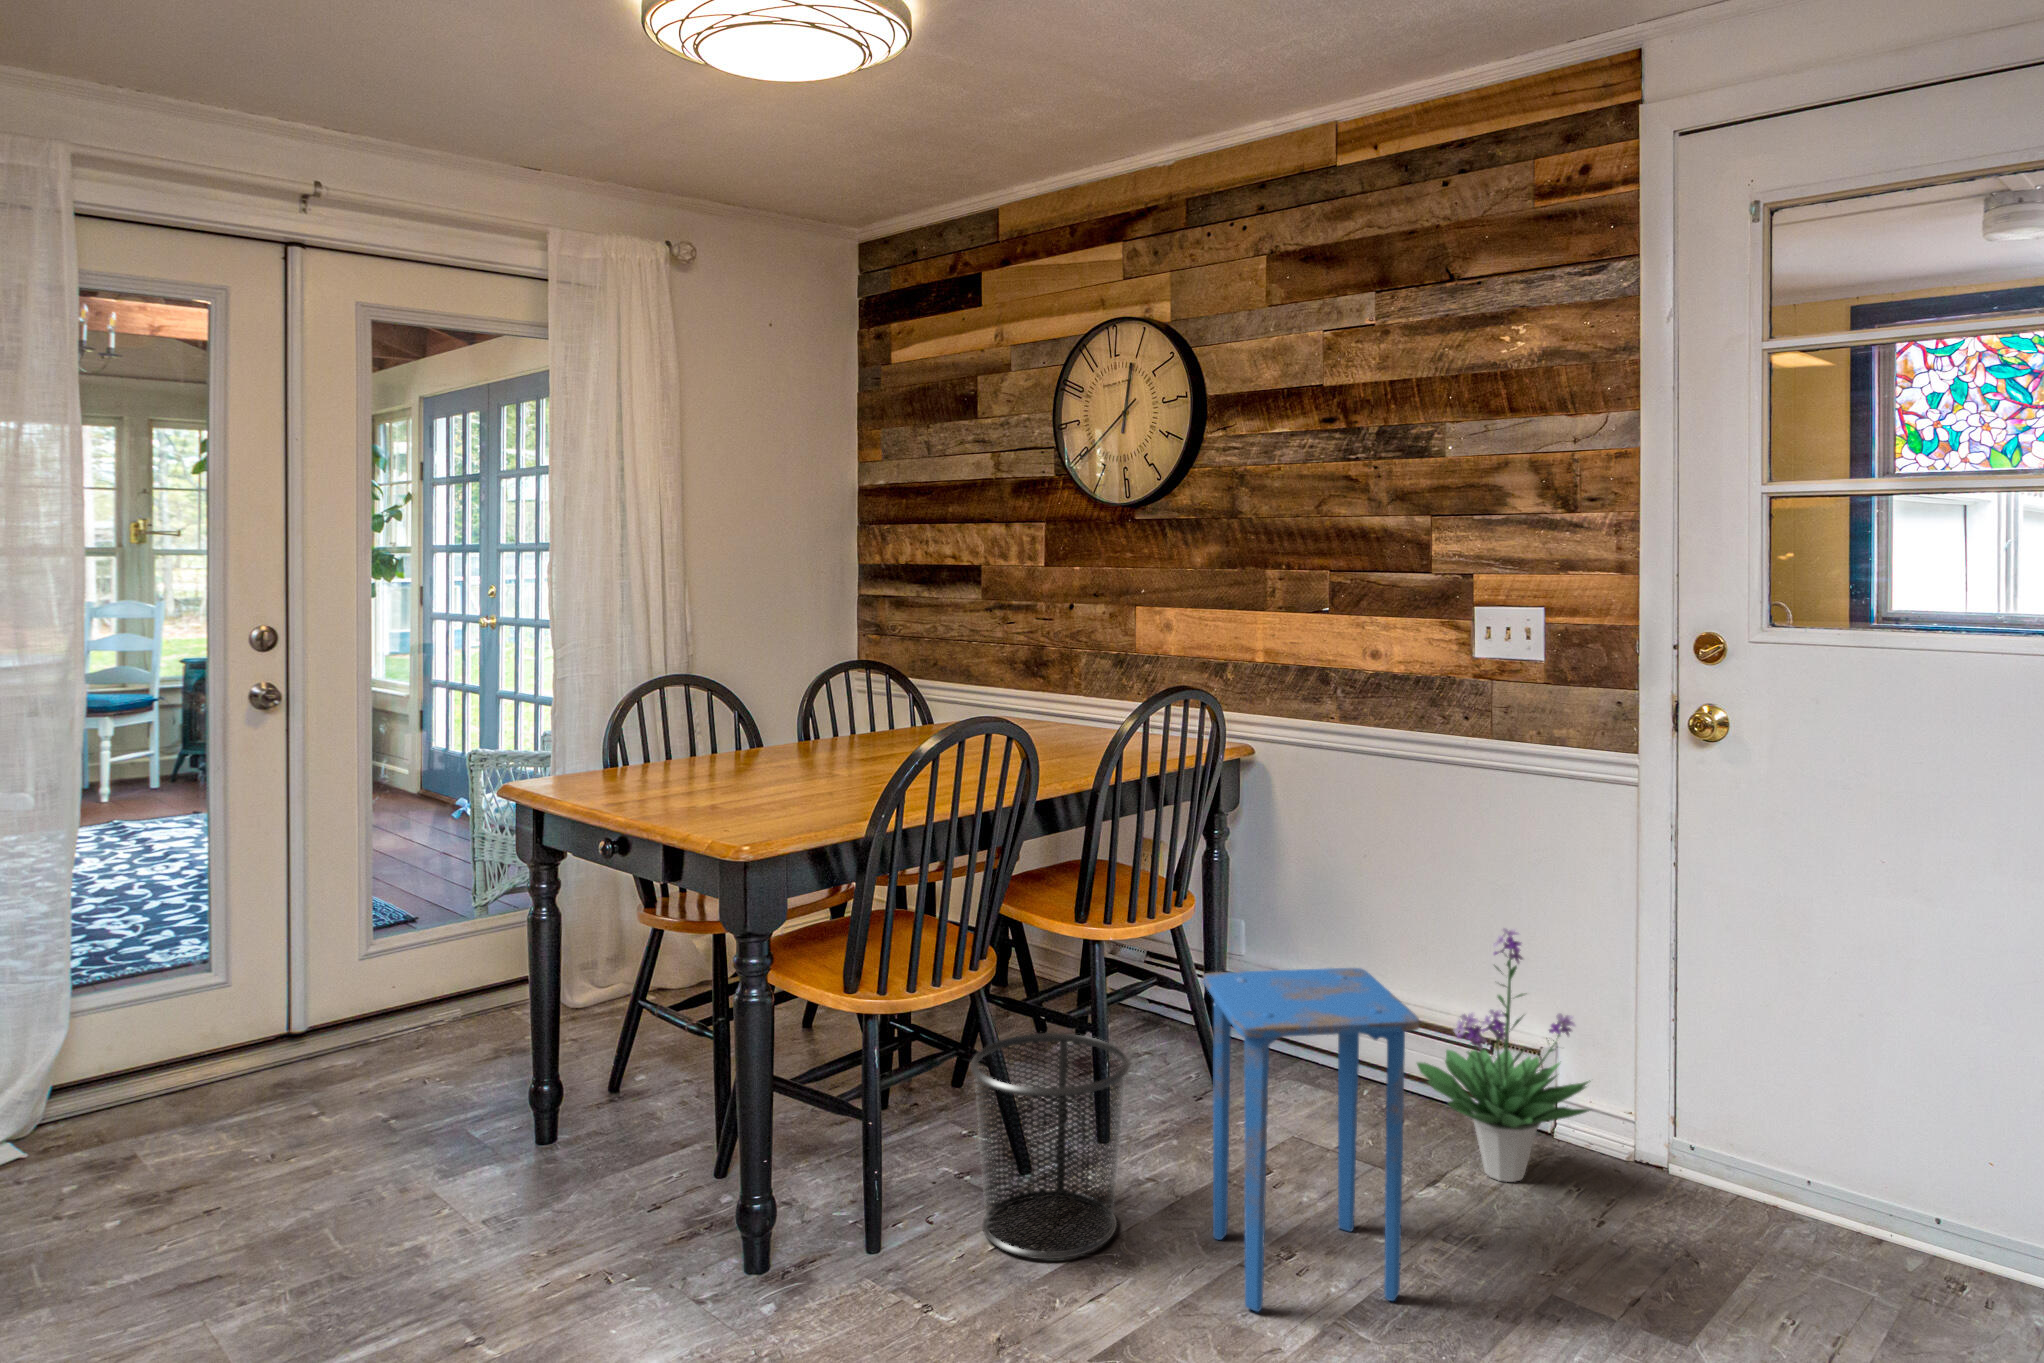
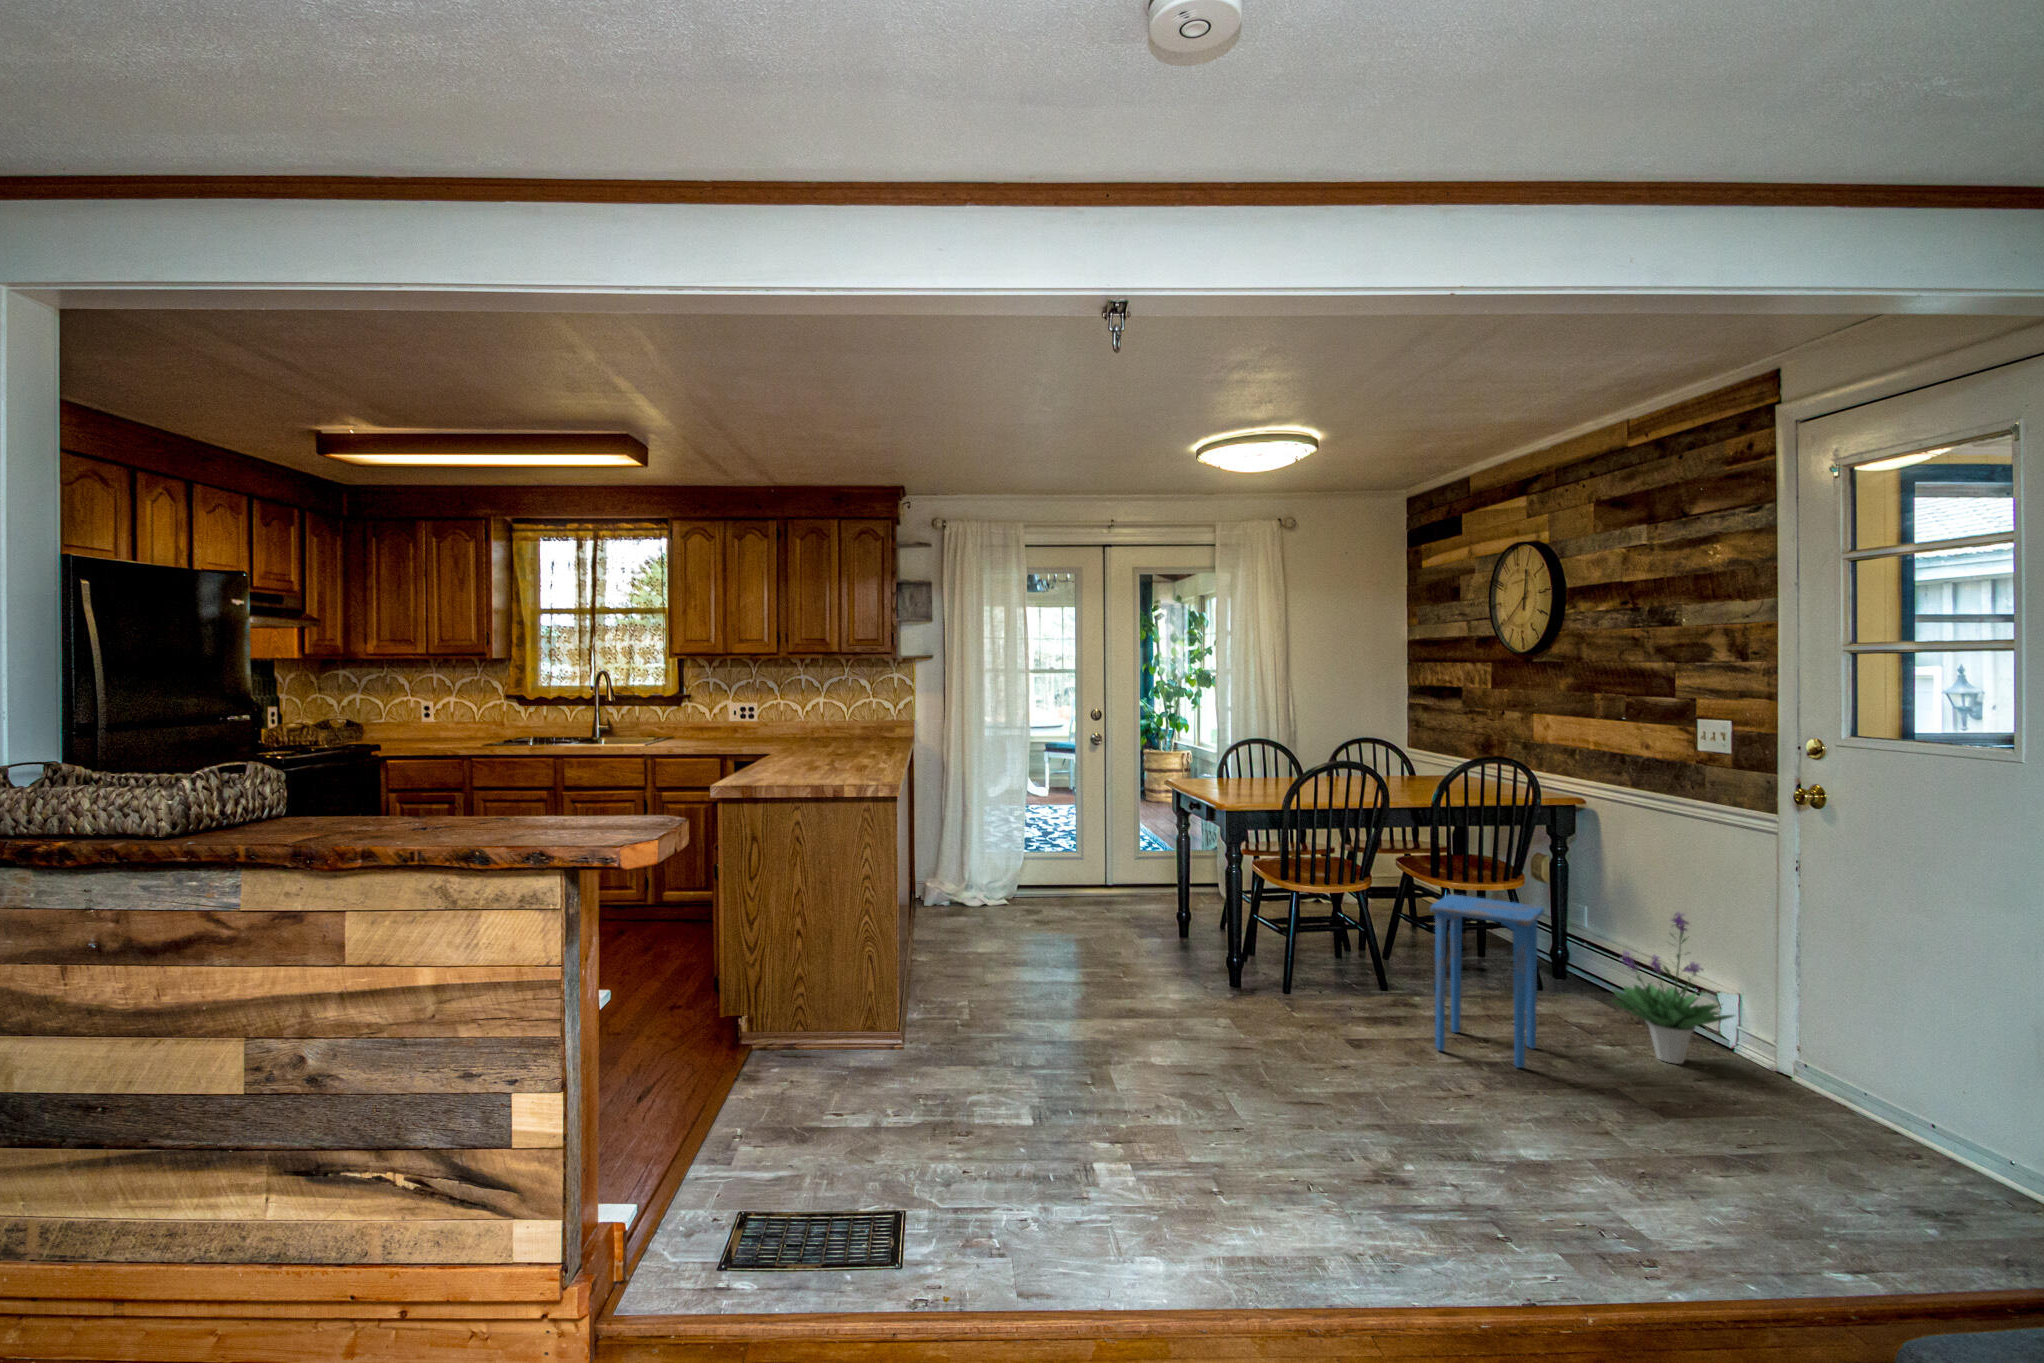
waste bin: present [970,1033,1130,1259] -> none [1332,917,1416,1019]

